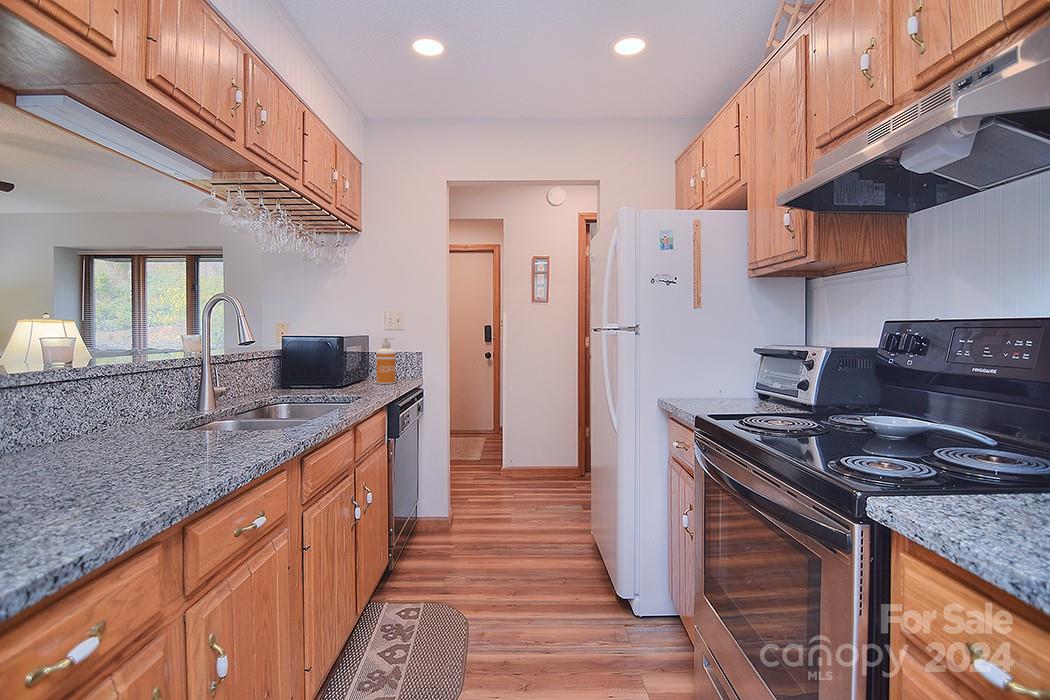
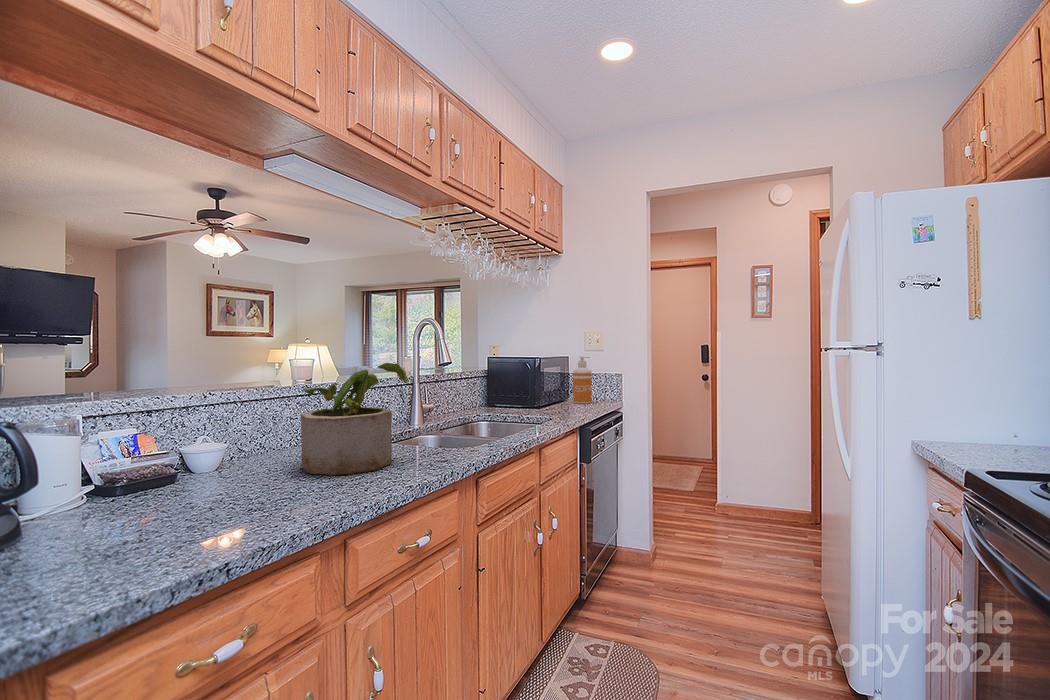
potted plant: none [79,342,227,468] -> present [301,363,408,475]

